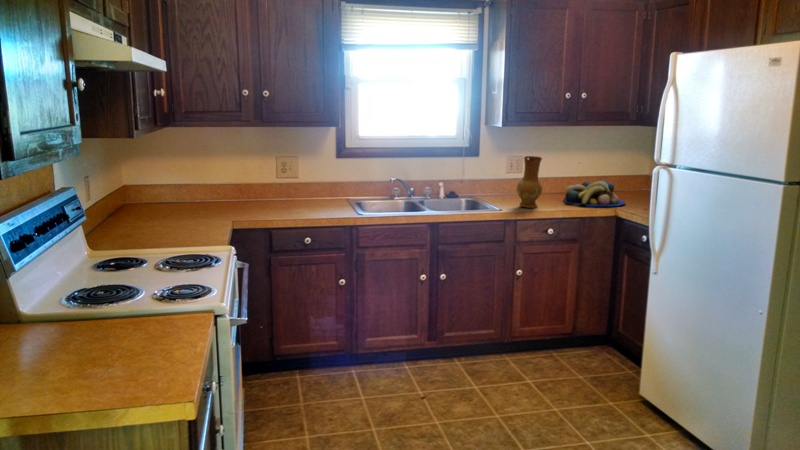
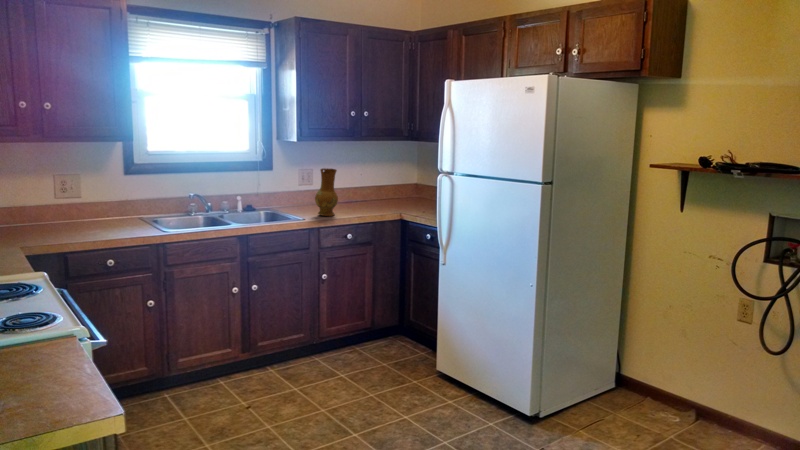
fruit bowl: present [564,180,625,207] -> none [354,188,407,212]

